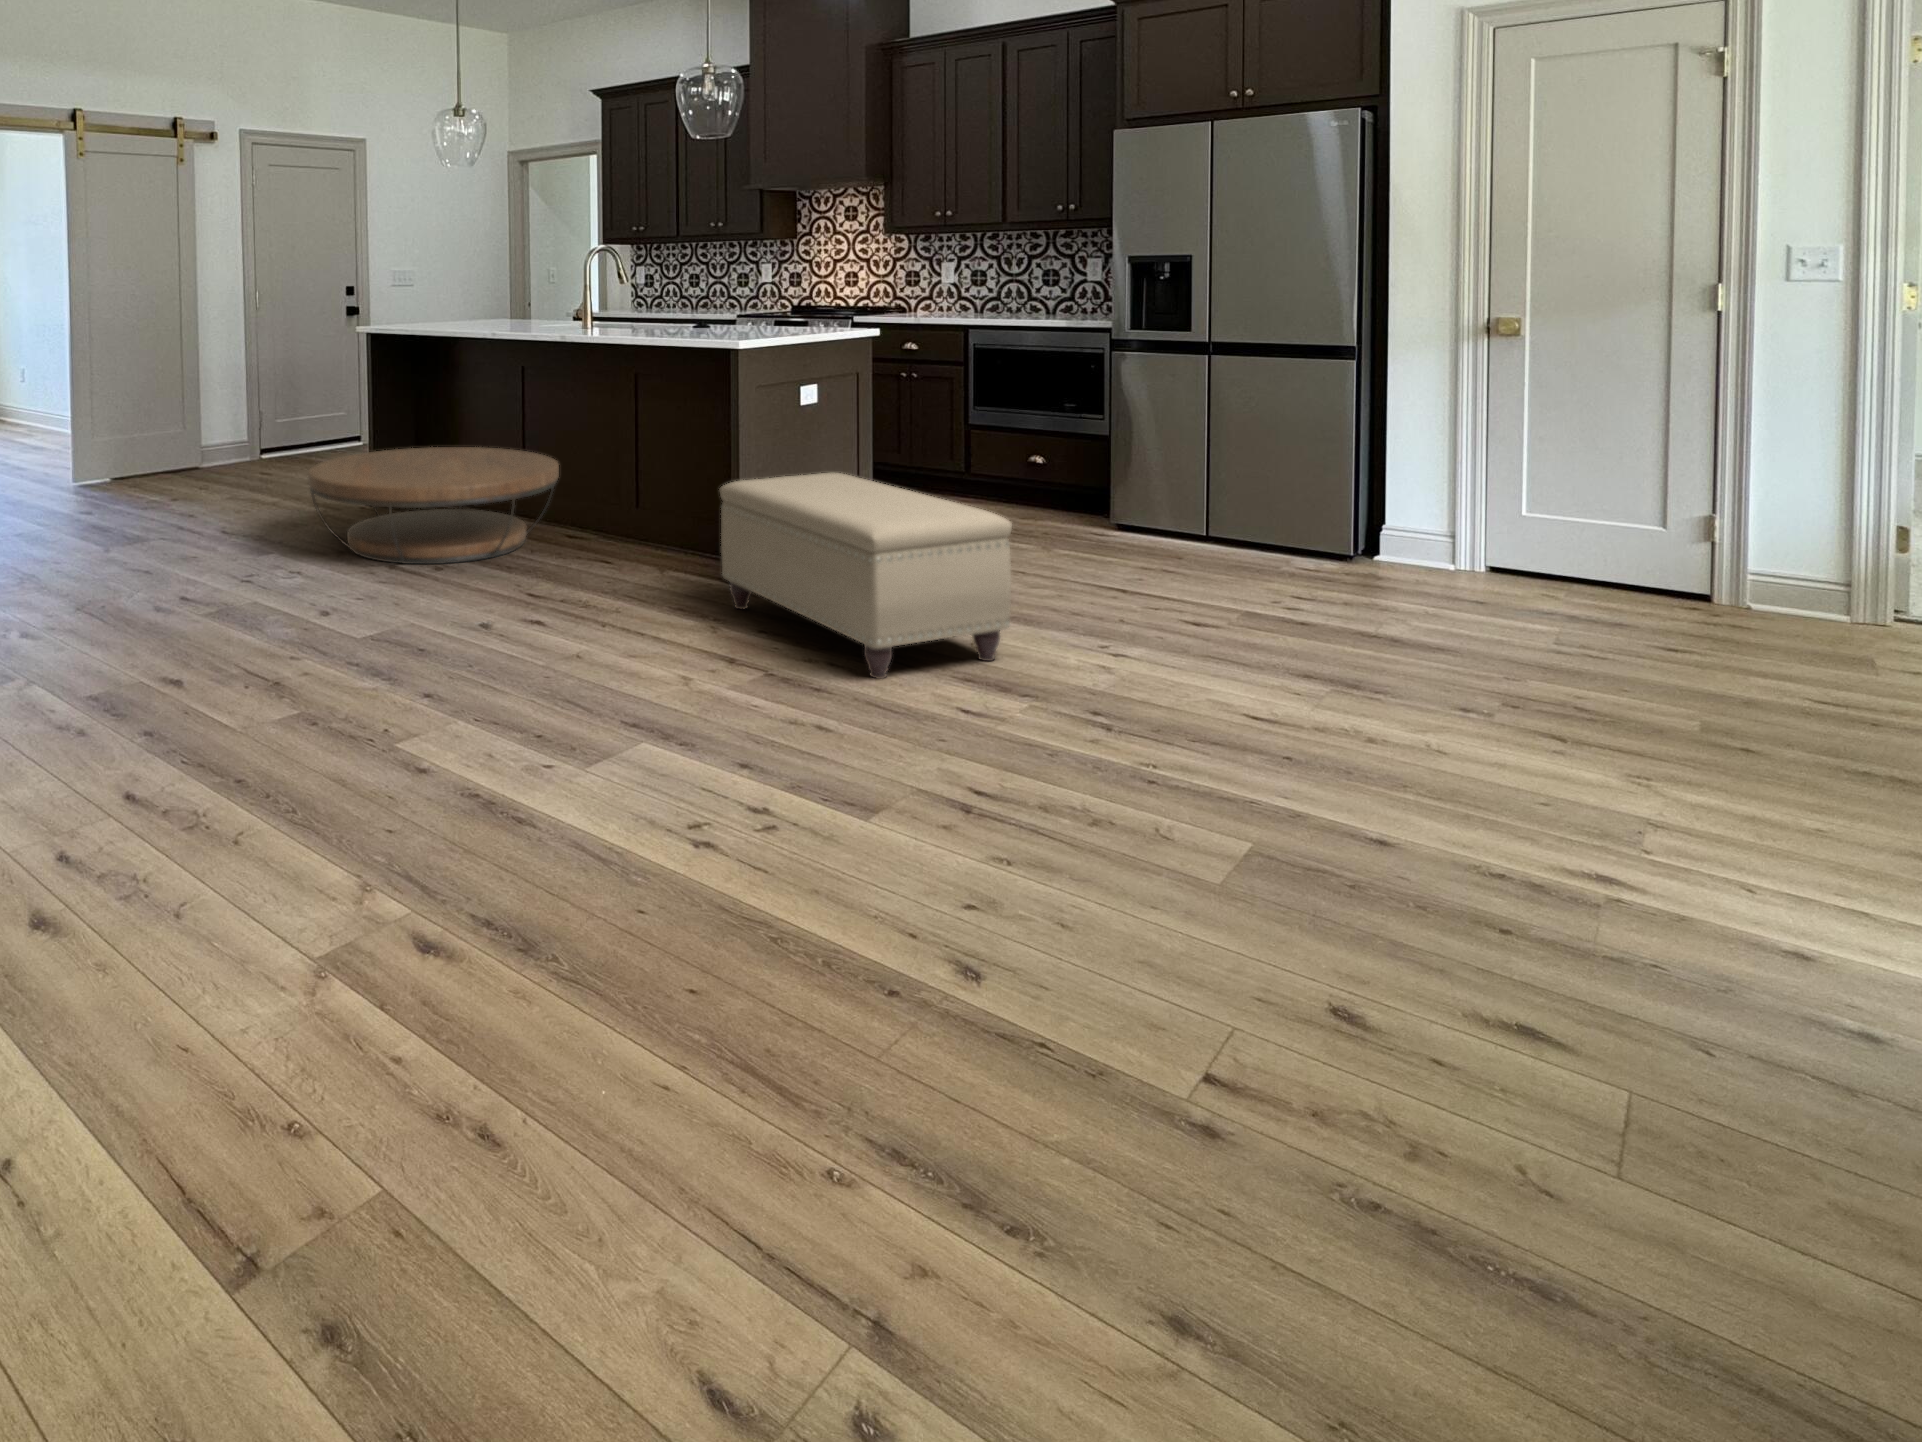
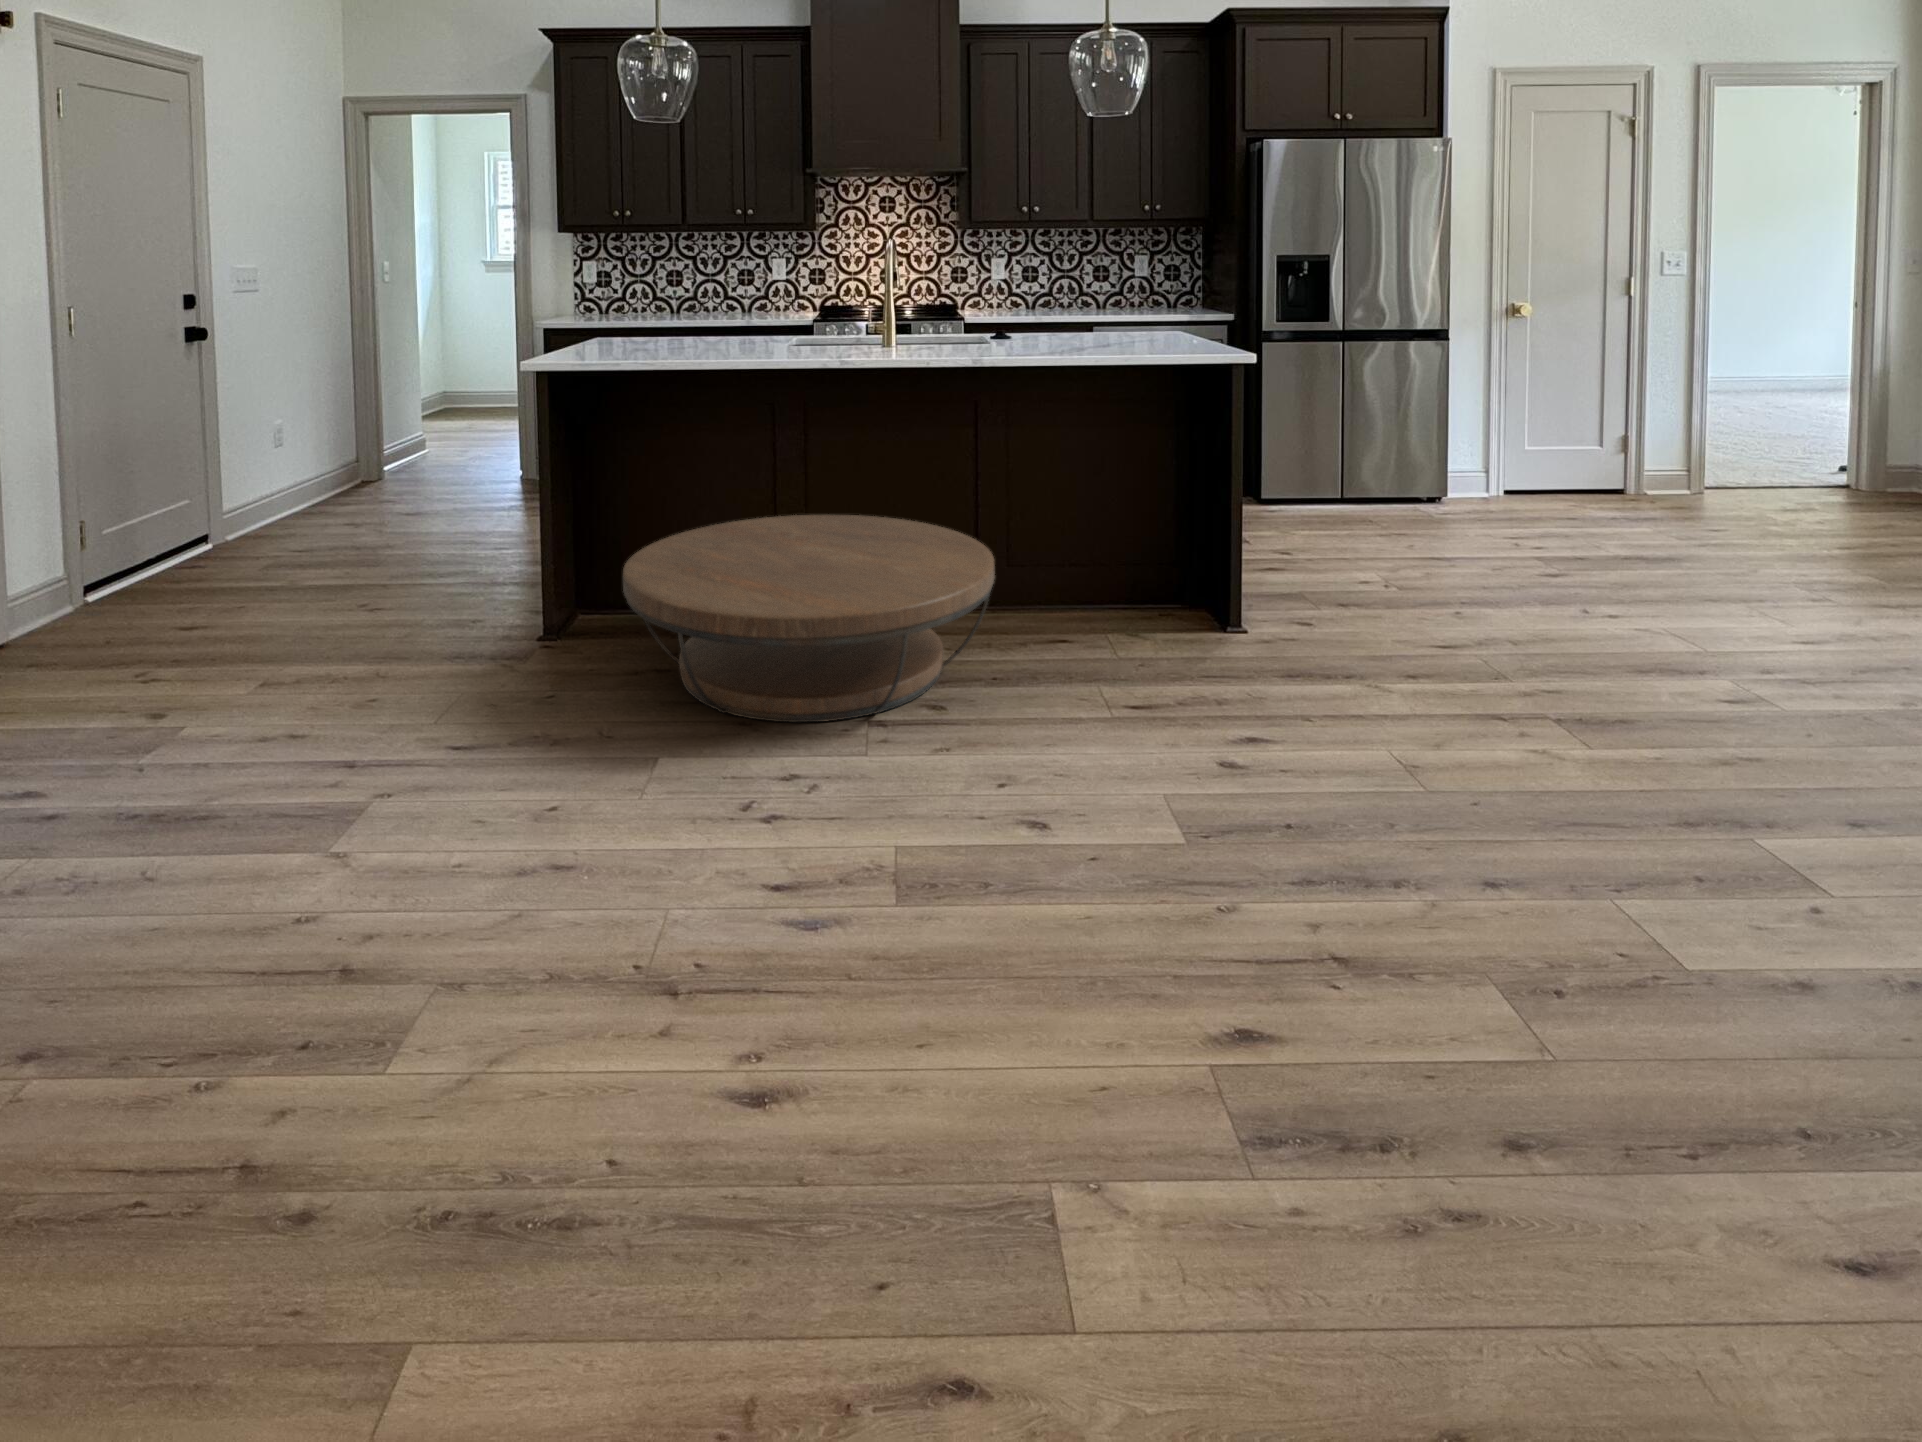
ottoman: present [720,473,1012,679] -> none [1308,487,1648,694]

